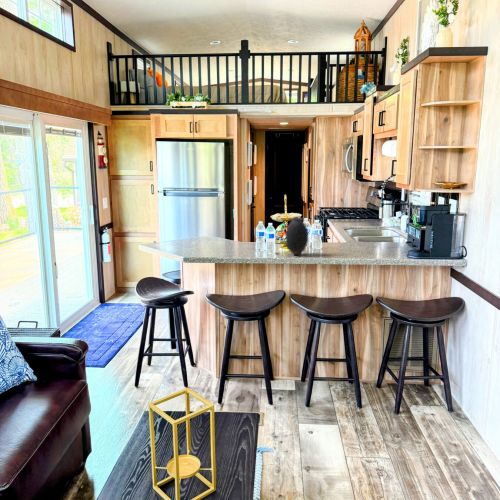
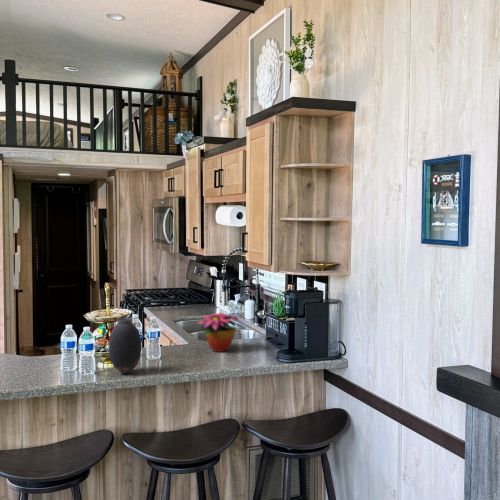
flower arrangement: none [351,219,393,248] -> present [199,313,242,352]

